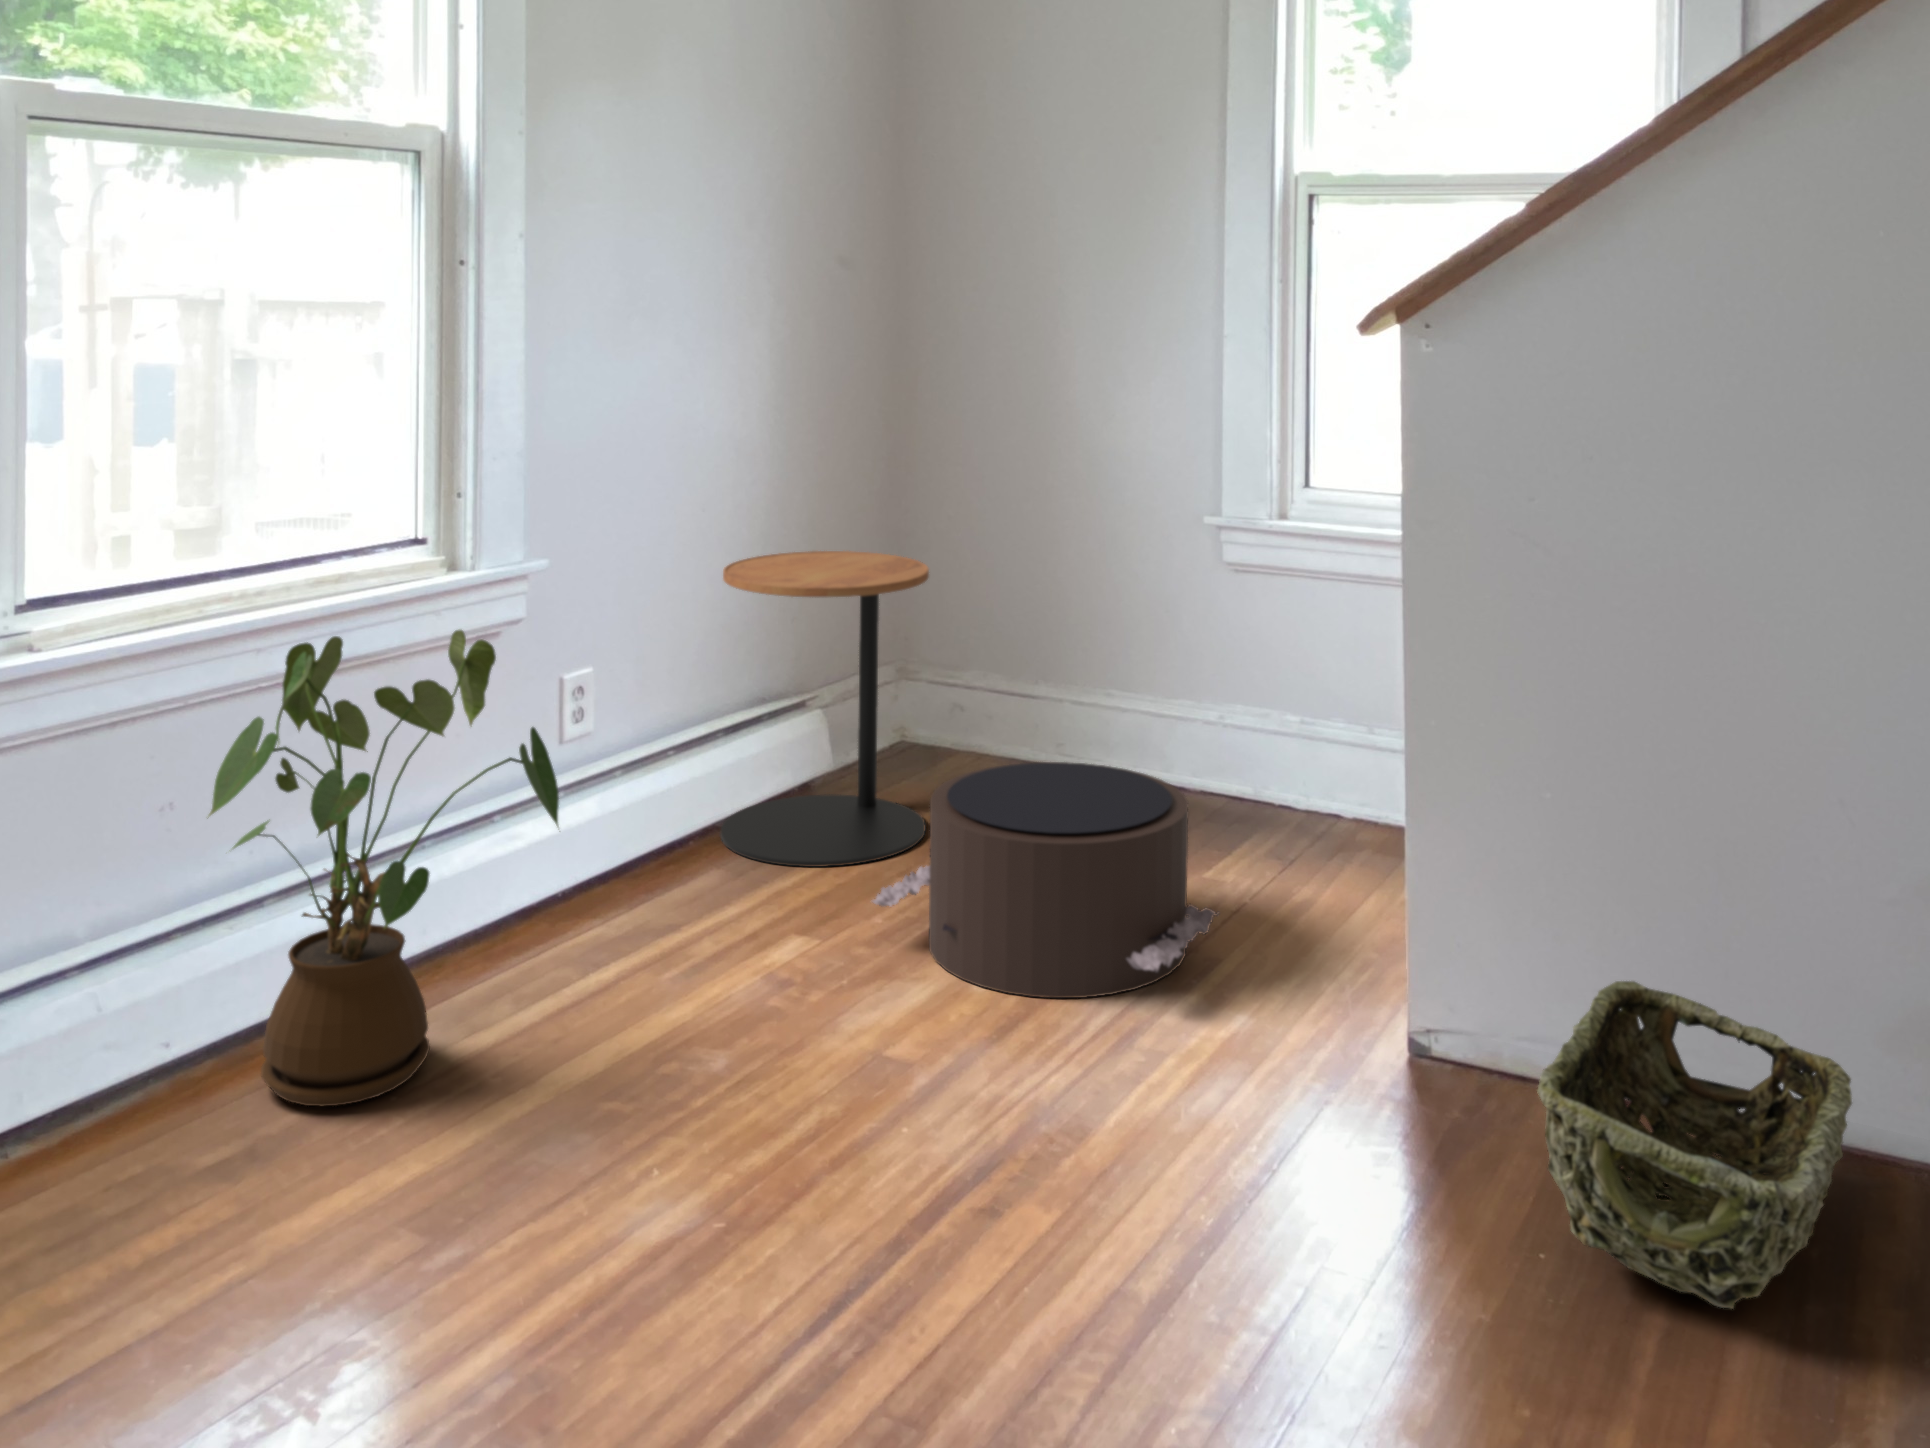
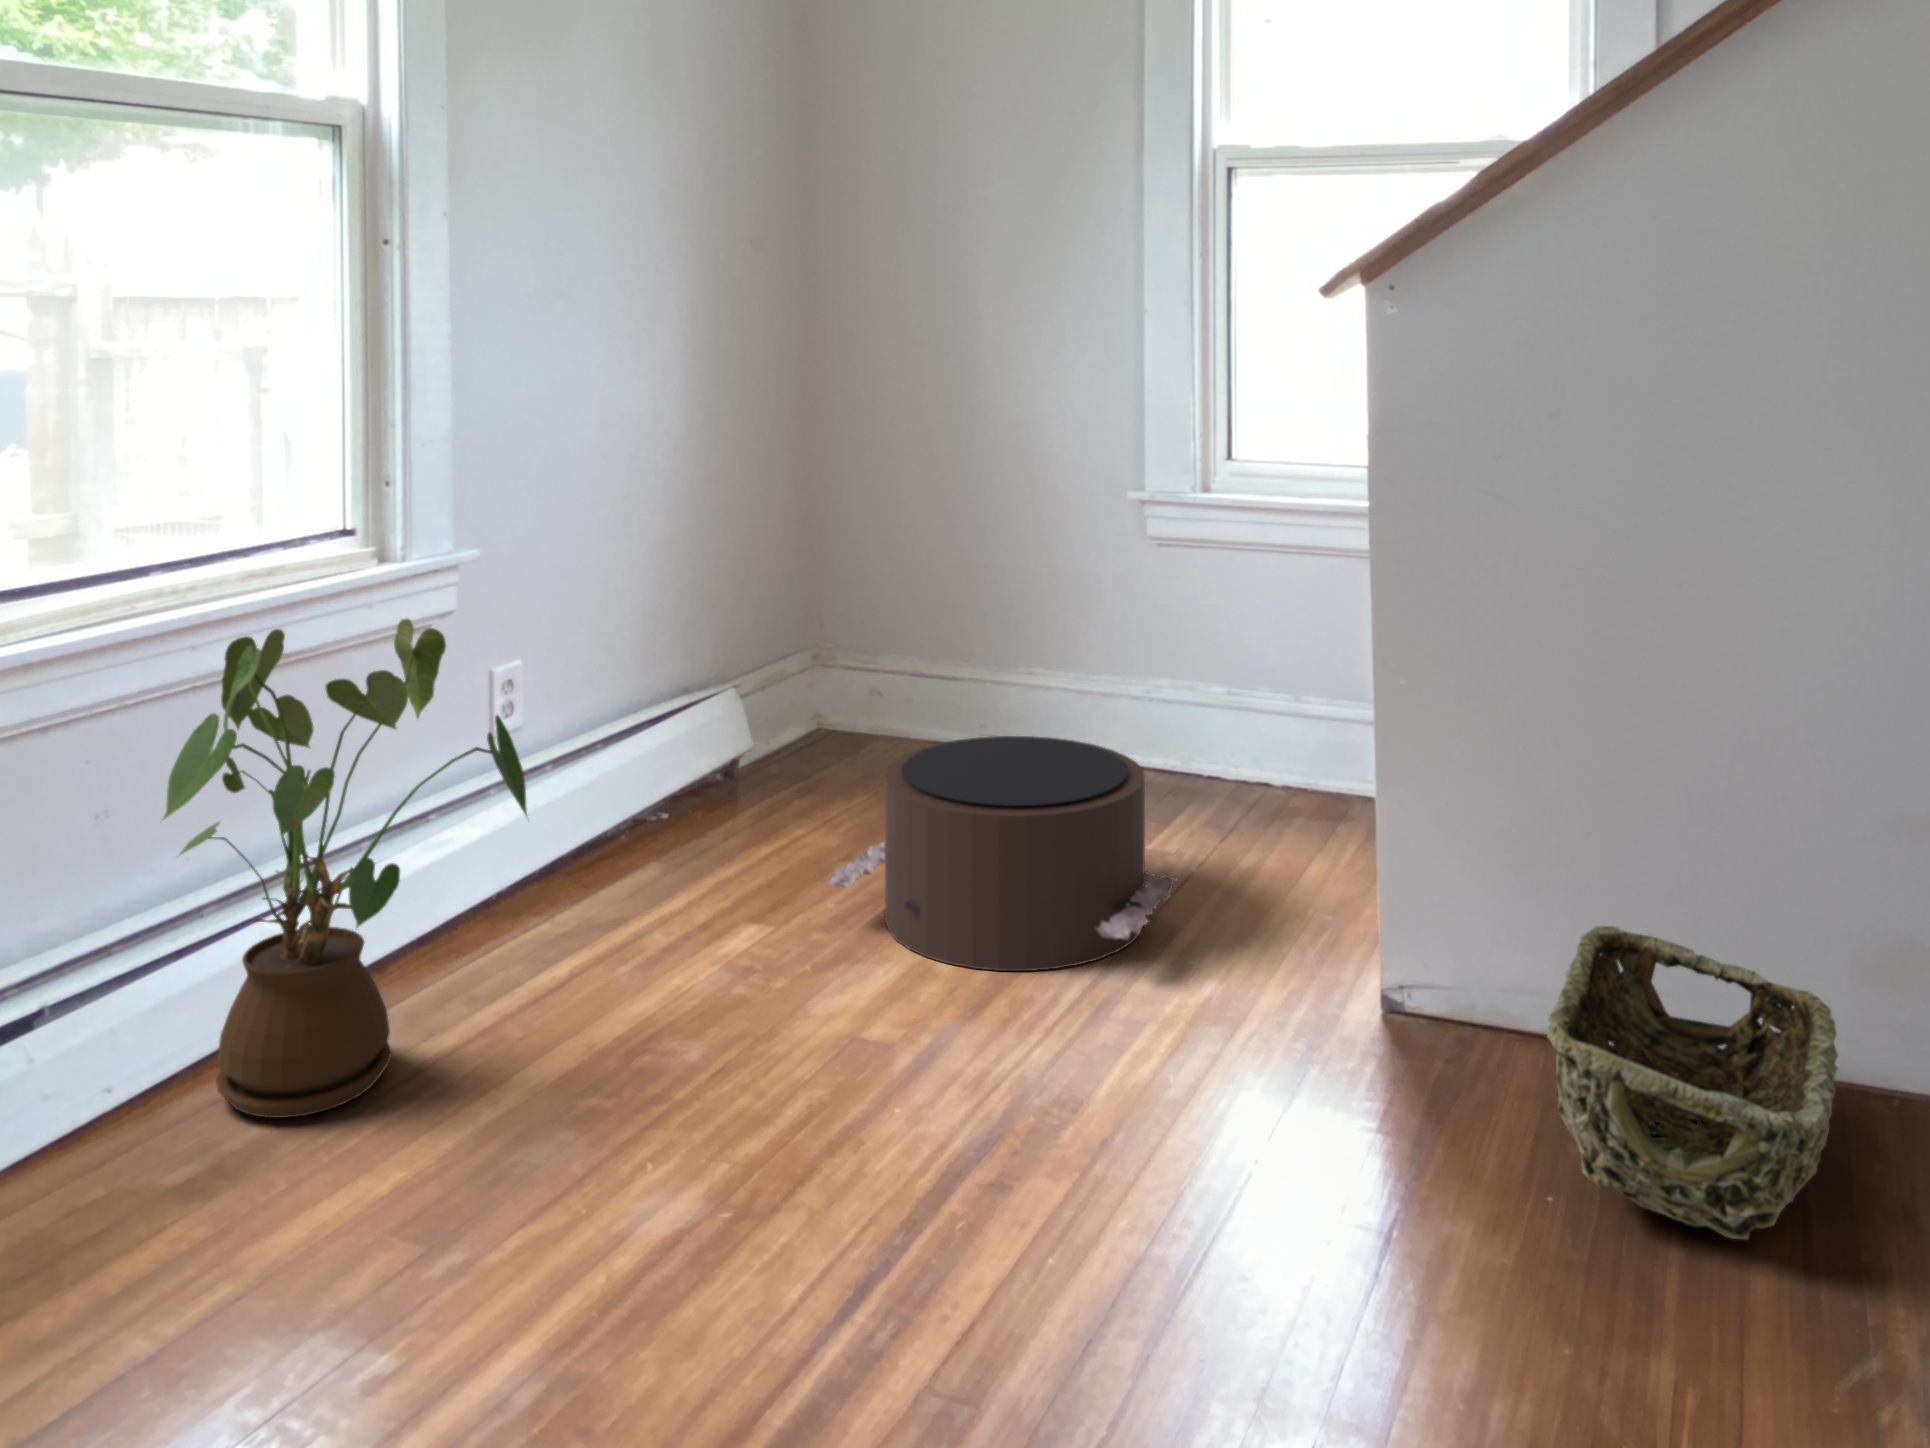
side table: present [720,551,929,867] -> none [651,533,861,852]

